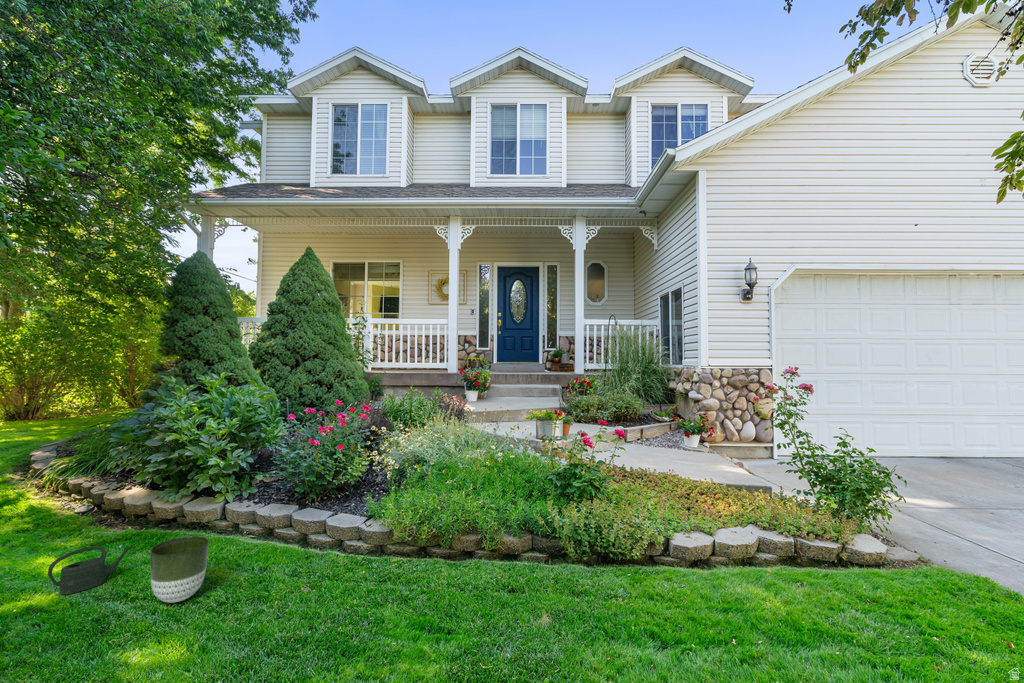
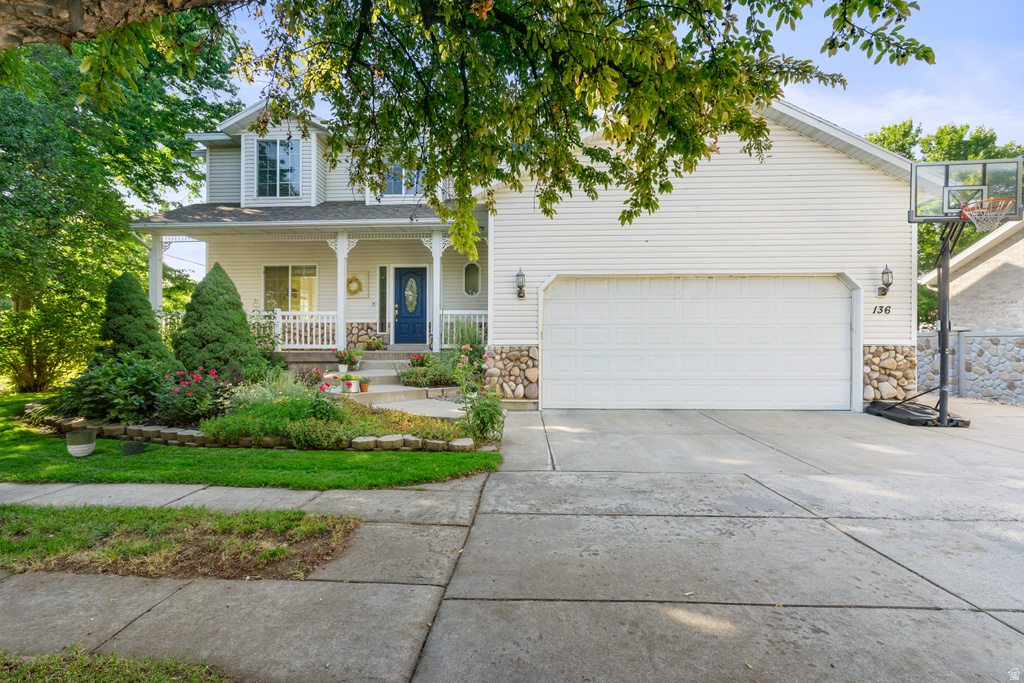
watering can: present [48,546,133,595] -> present [118,435,155,455]

